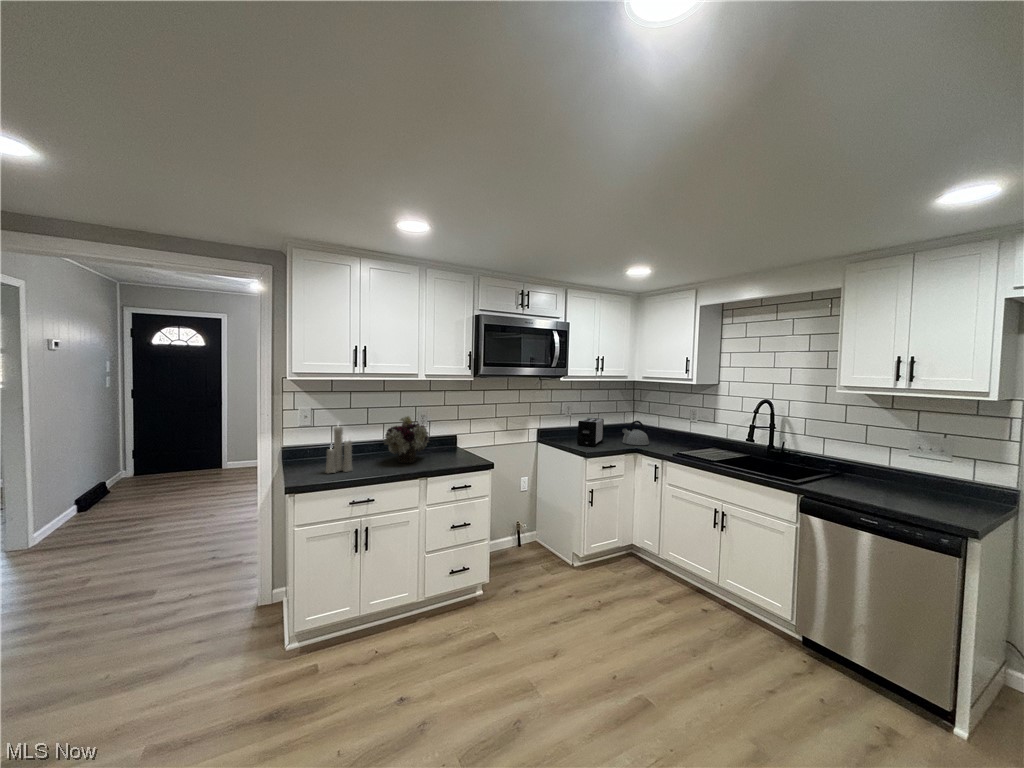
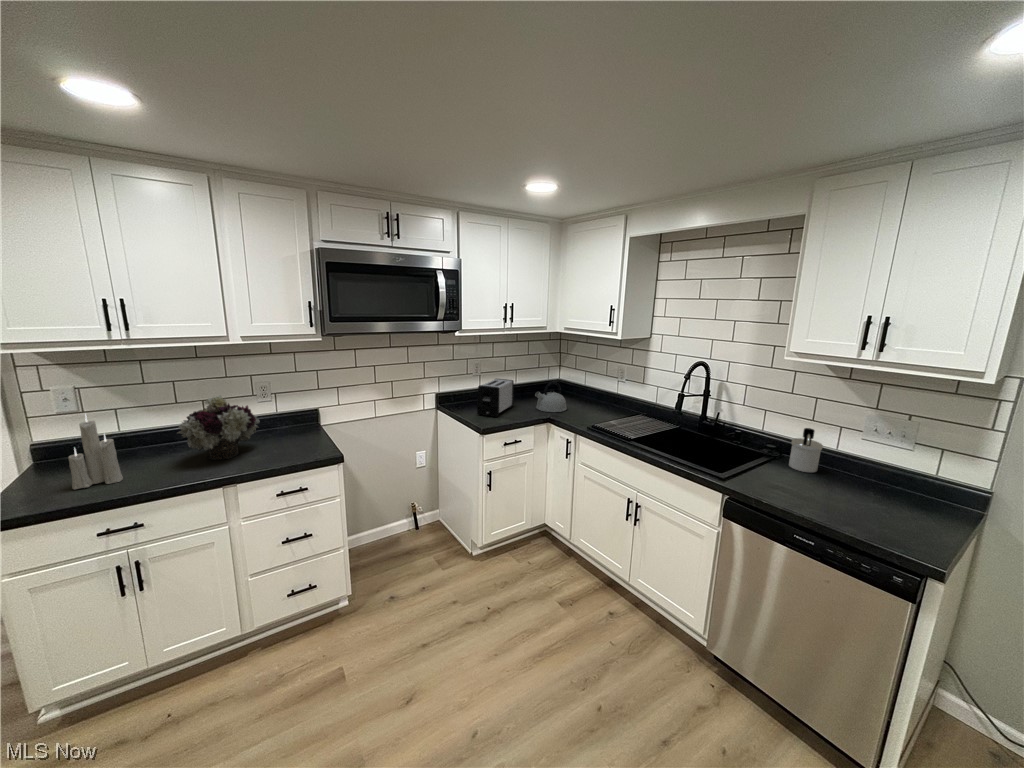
soap dispenser: none [850,448,877,483] -> present [789,428,823,472]

